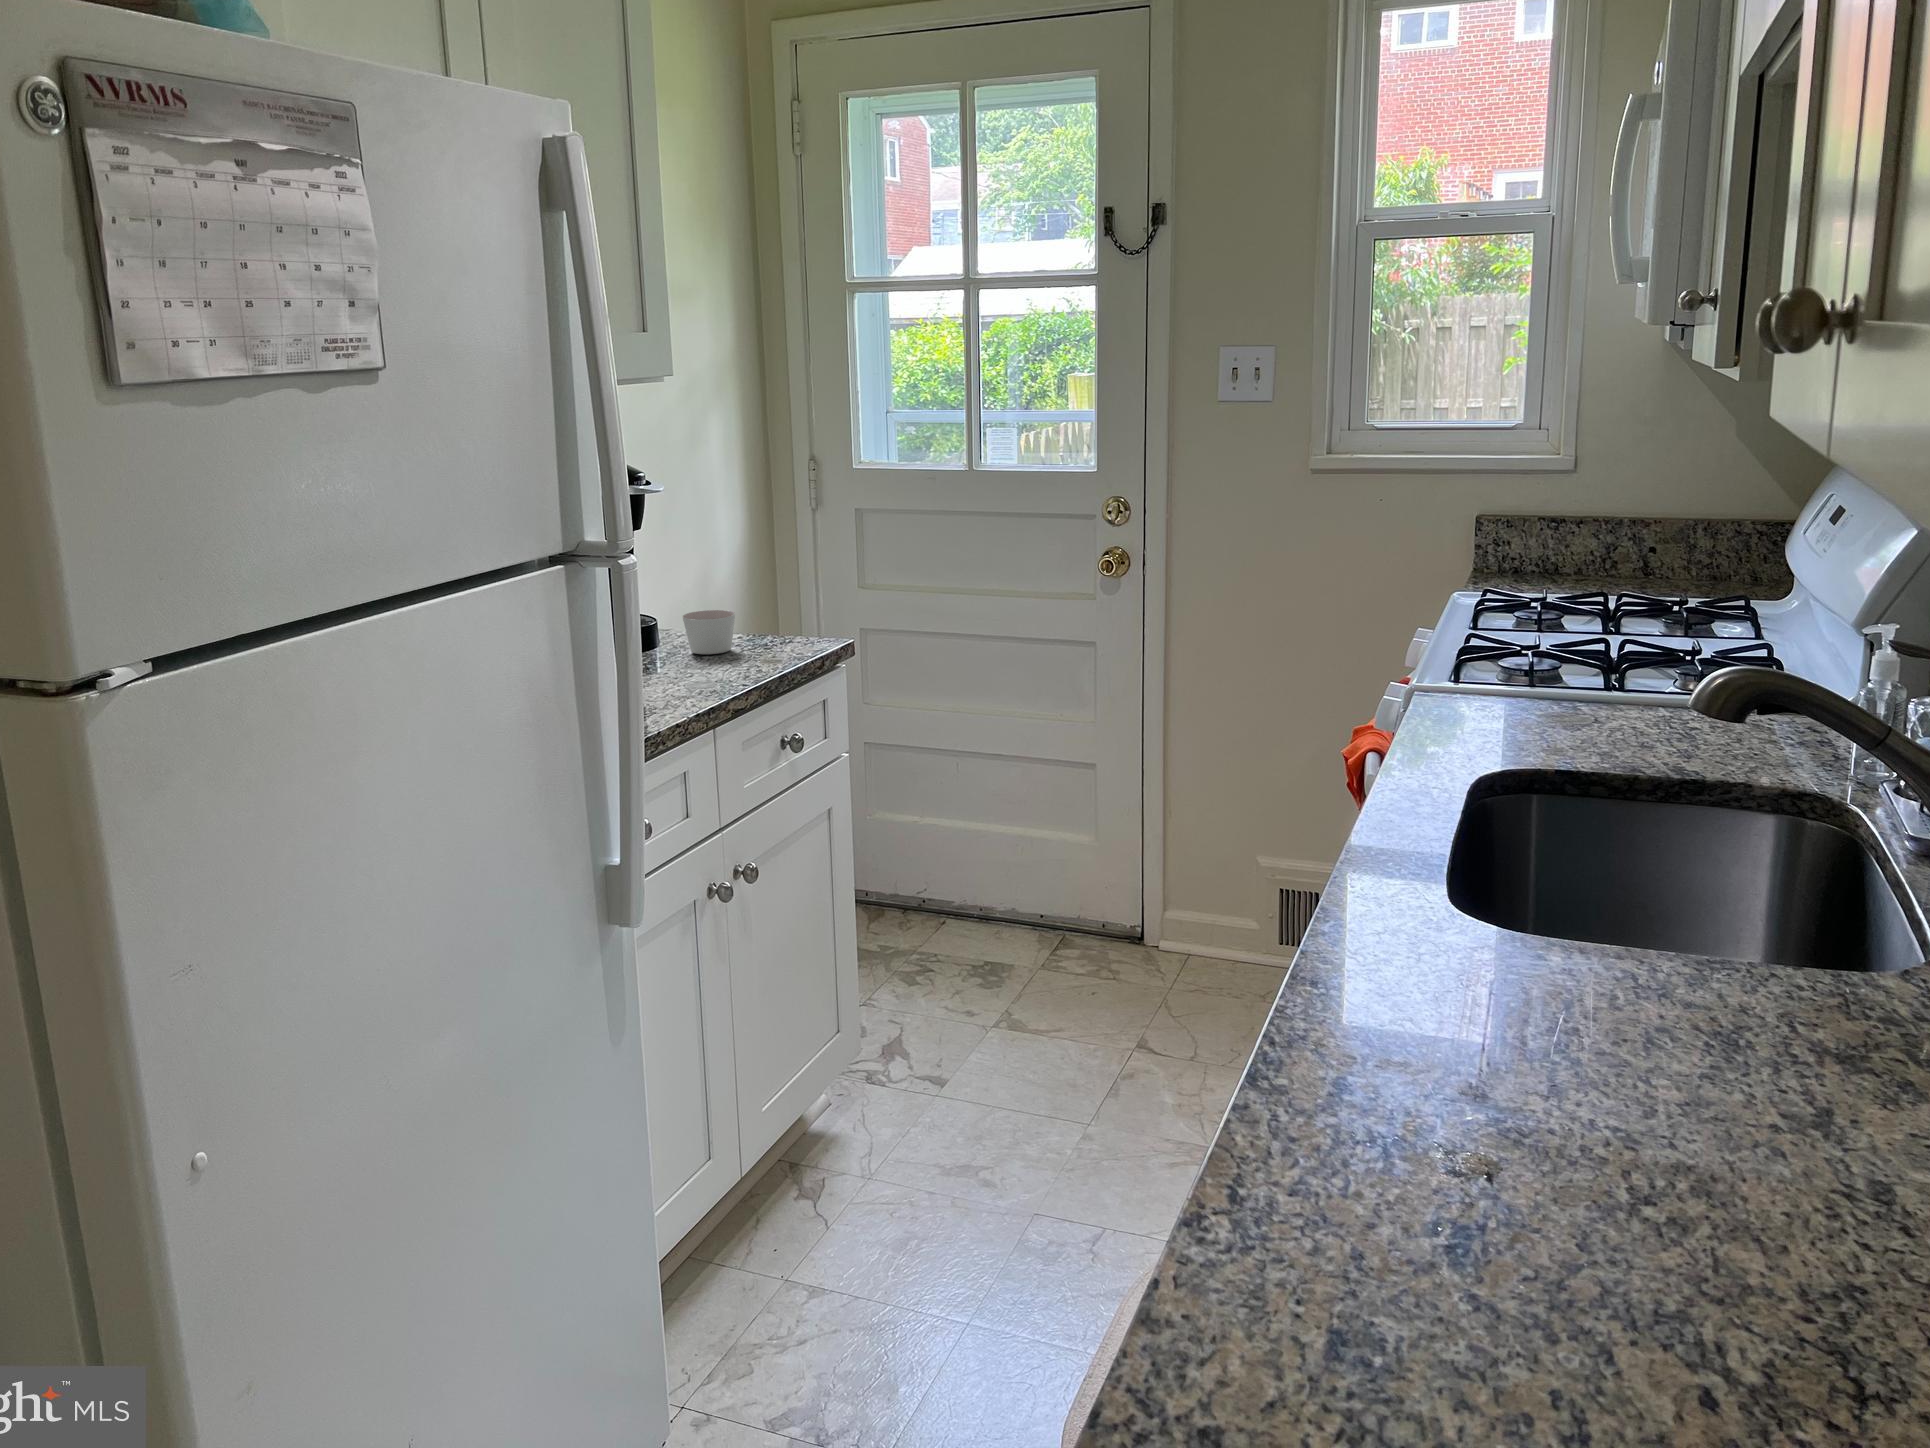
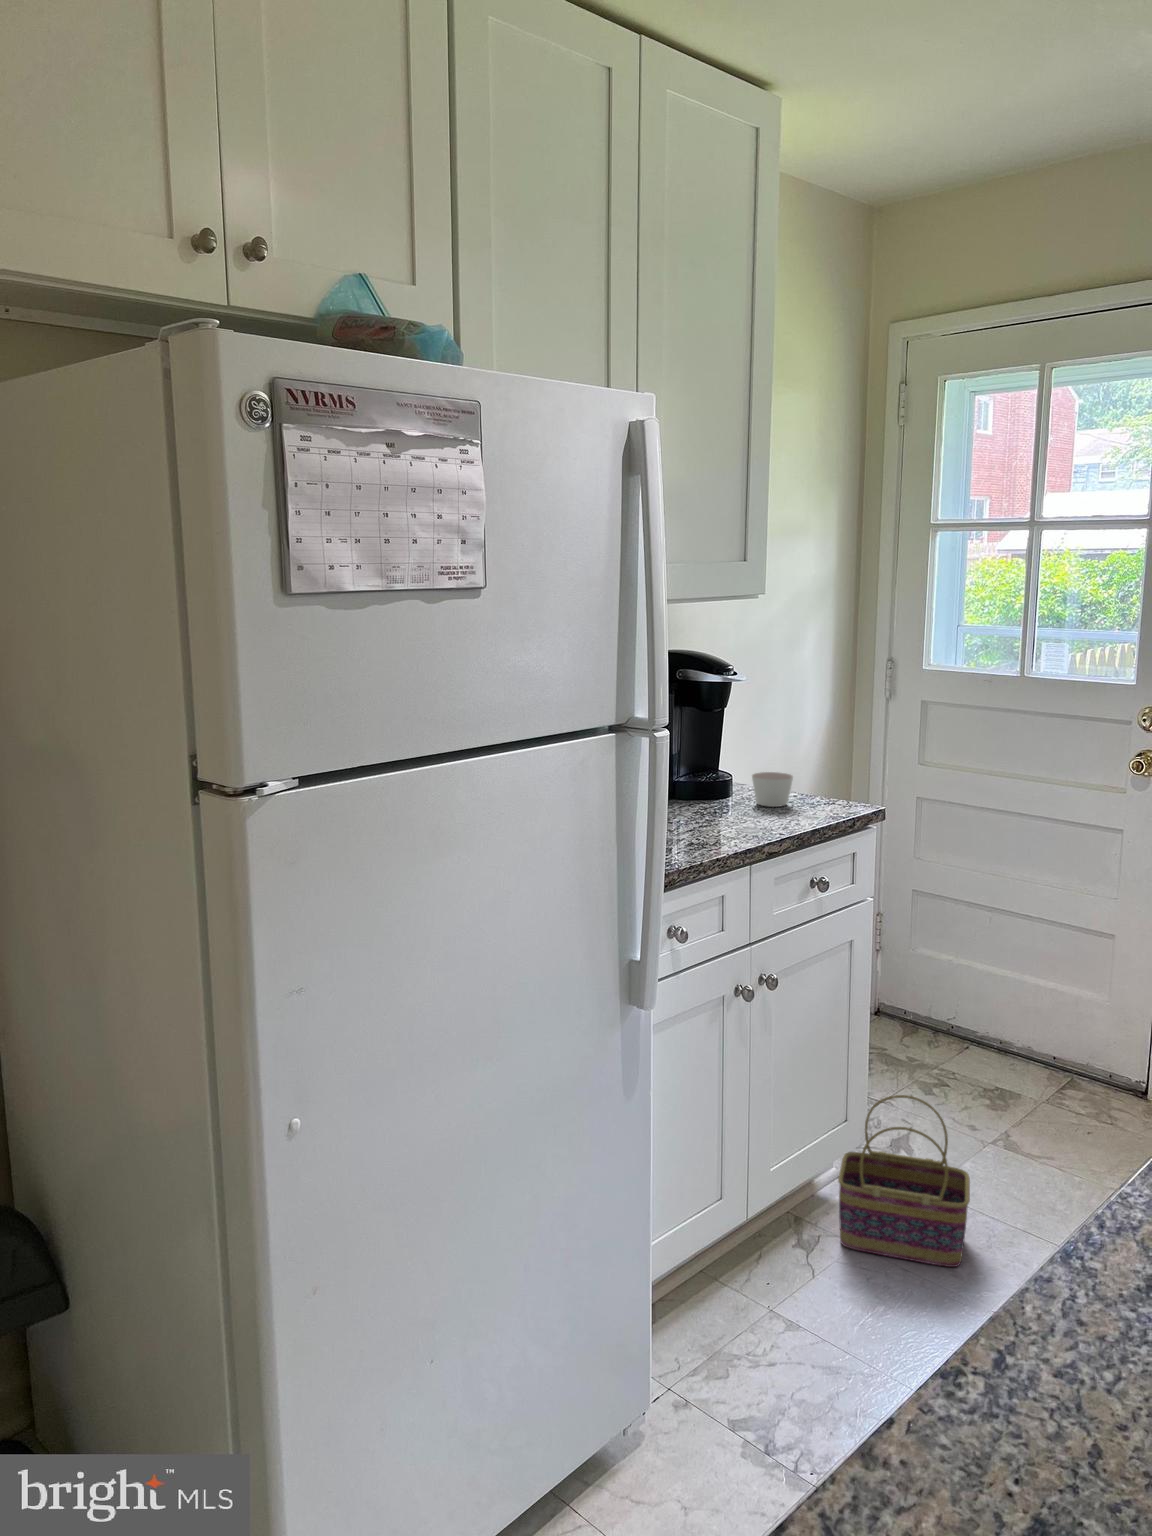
basket: none [842,985,996,1182] -> present [838,1095,970,1267]

